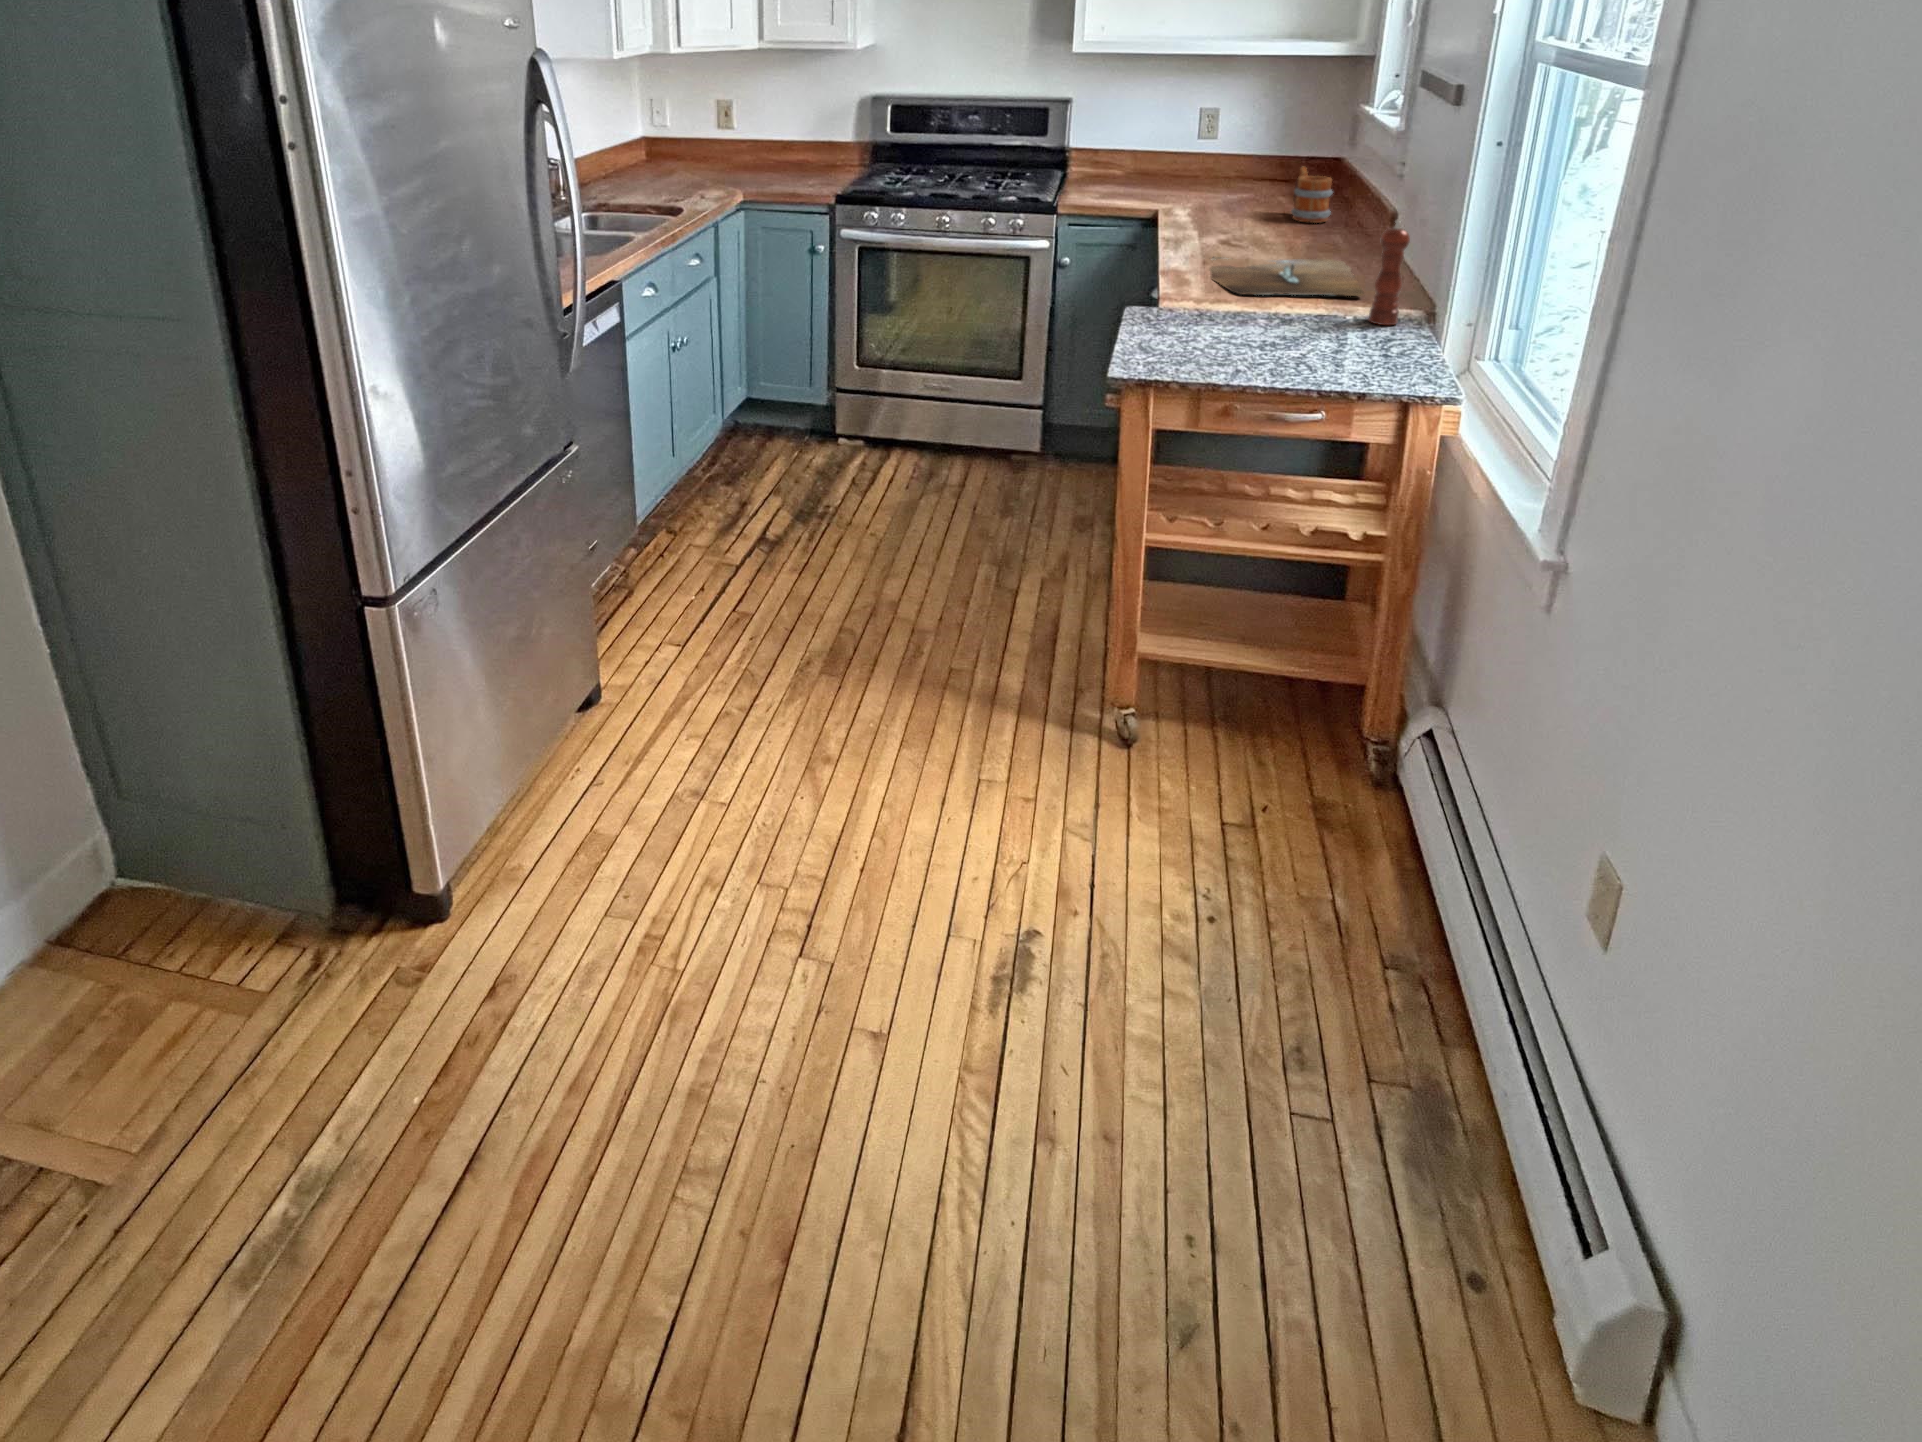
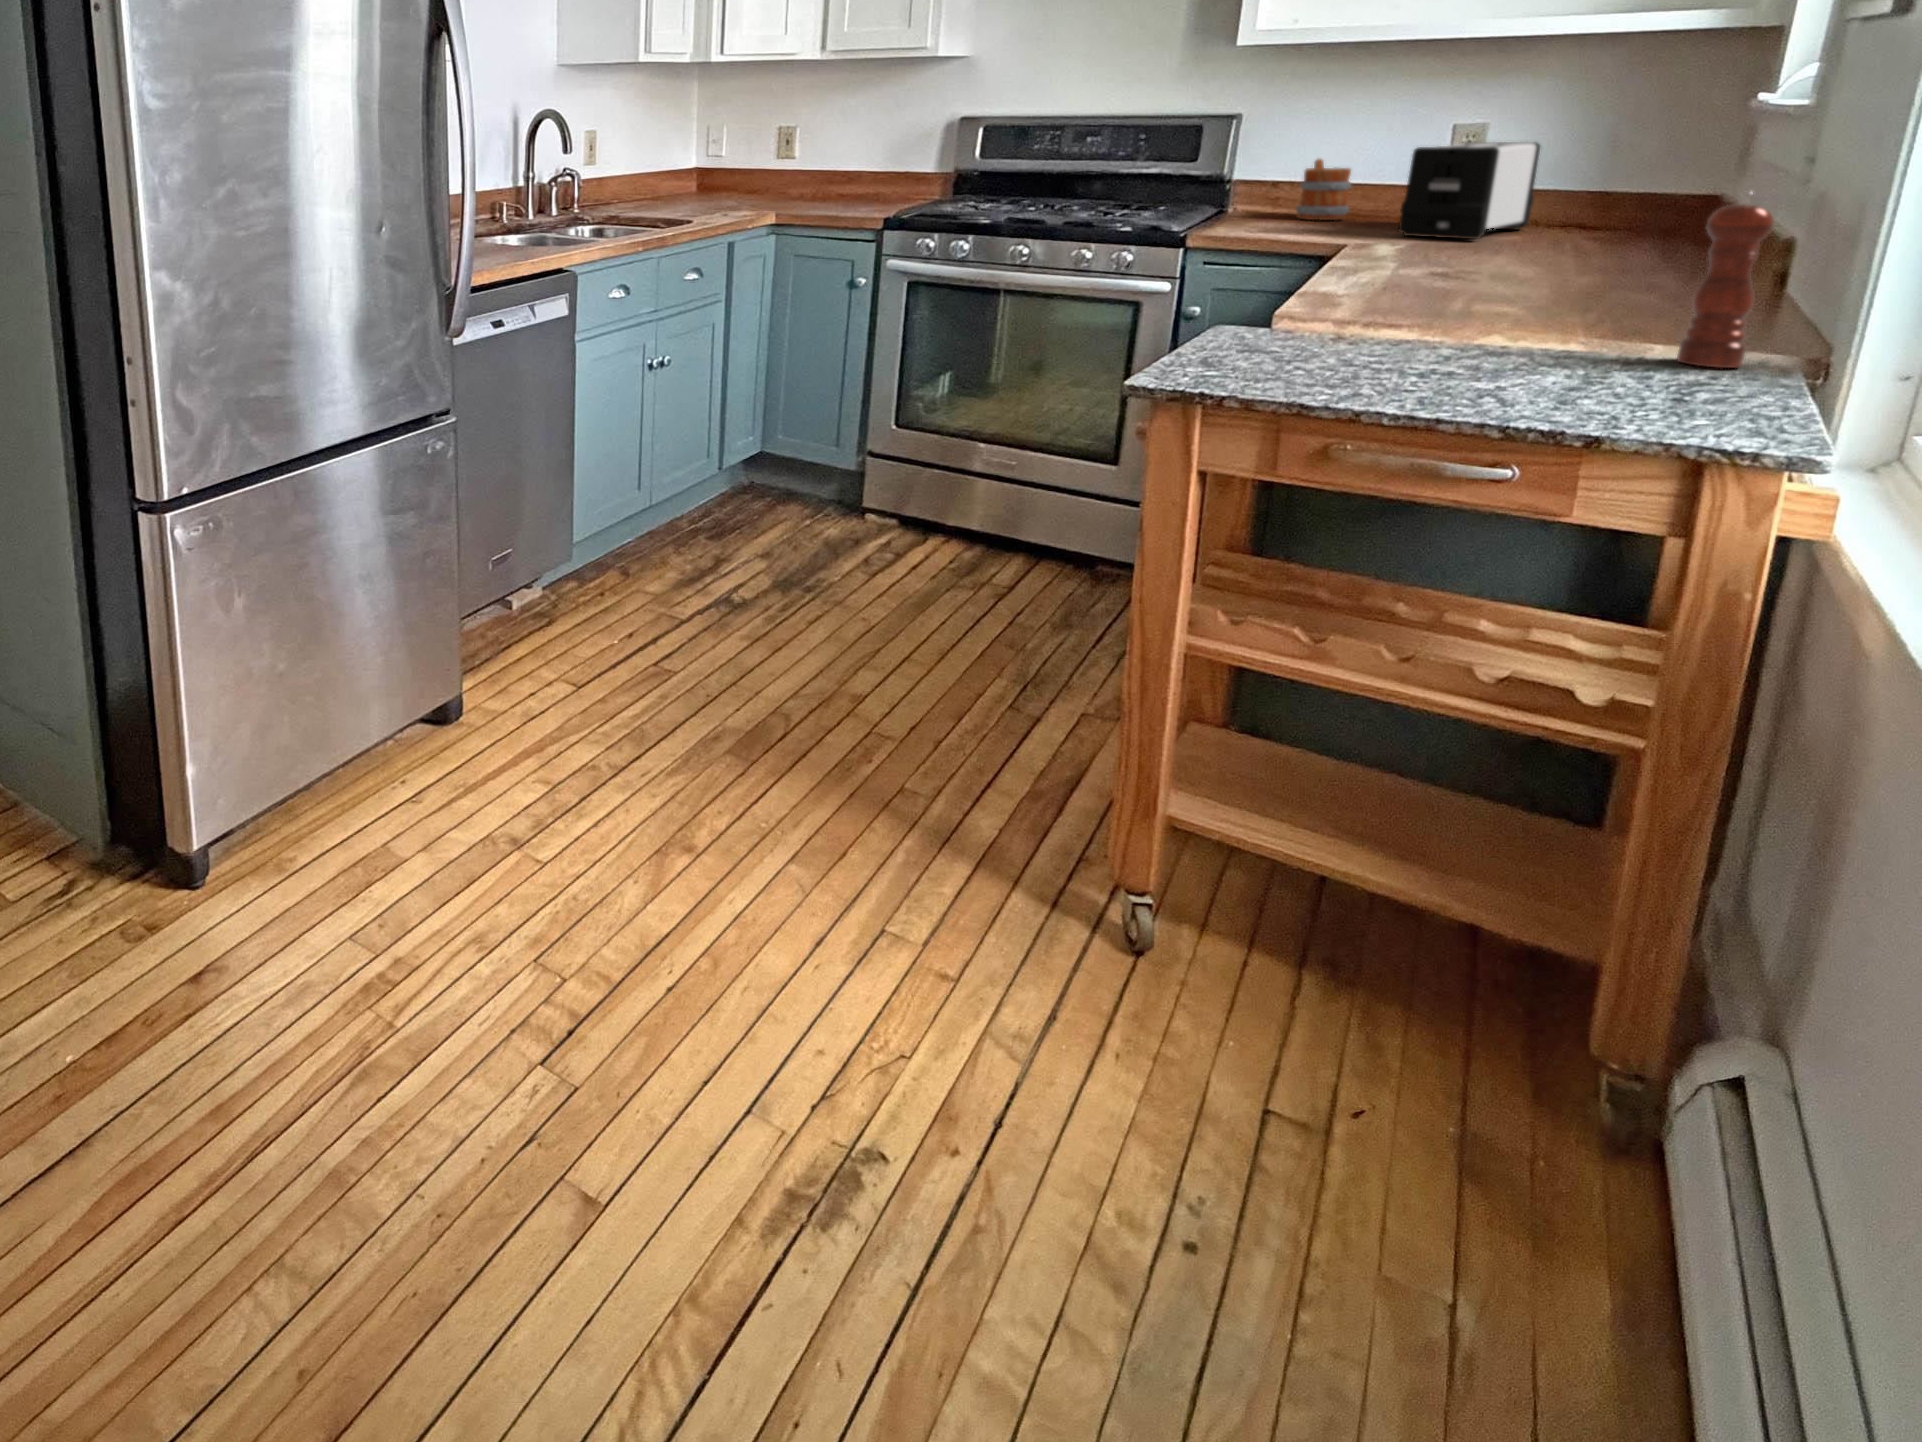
toaster: none [1186,128,1256,204] -> present [1399,142,1540,239]
mug: present [1291,167,1333,223] -> present [1296,159,1351,220]
cutting board: present [1210,257,1365,296] -> none [1374,284,1686,332]

